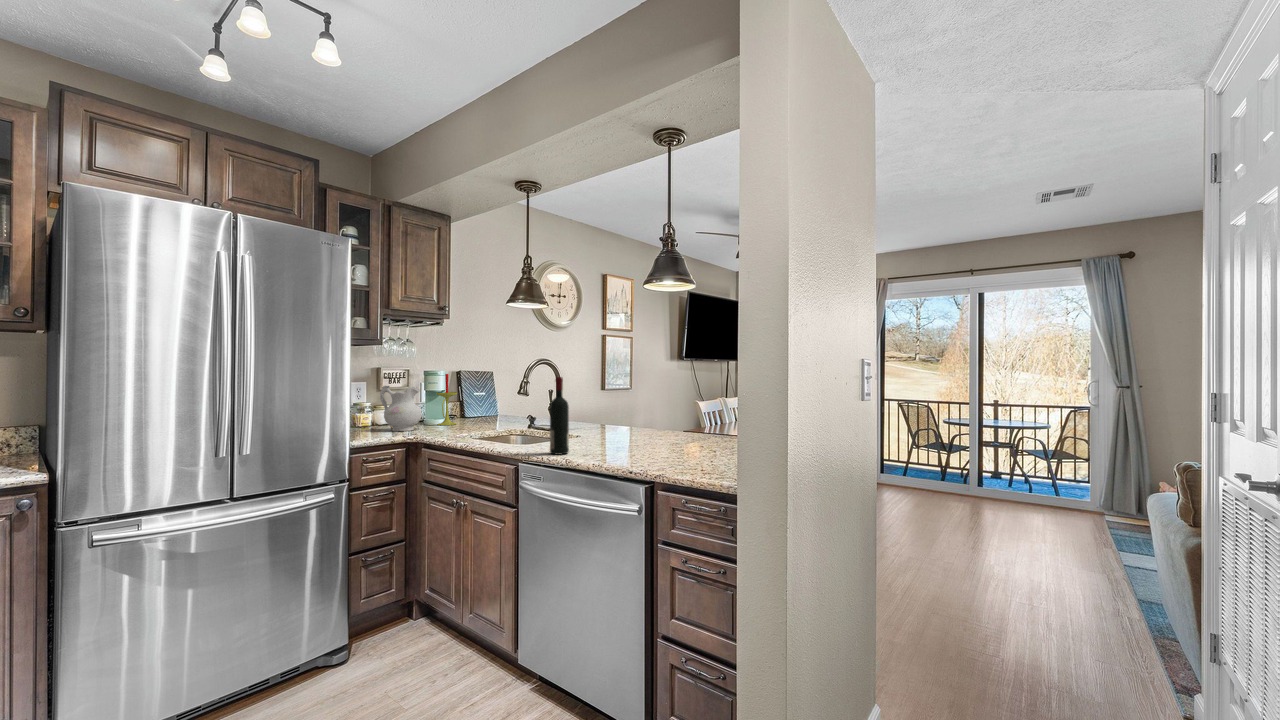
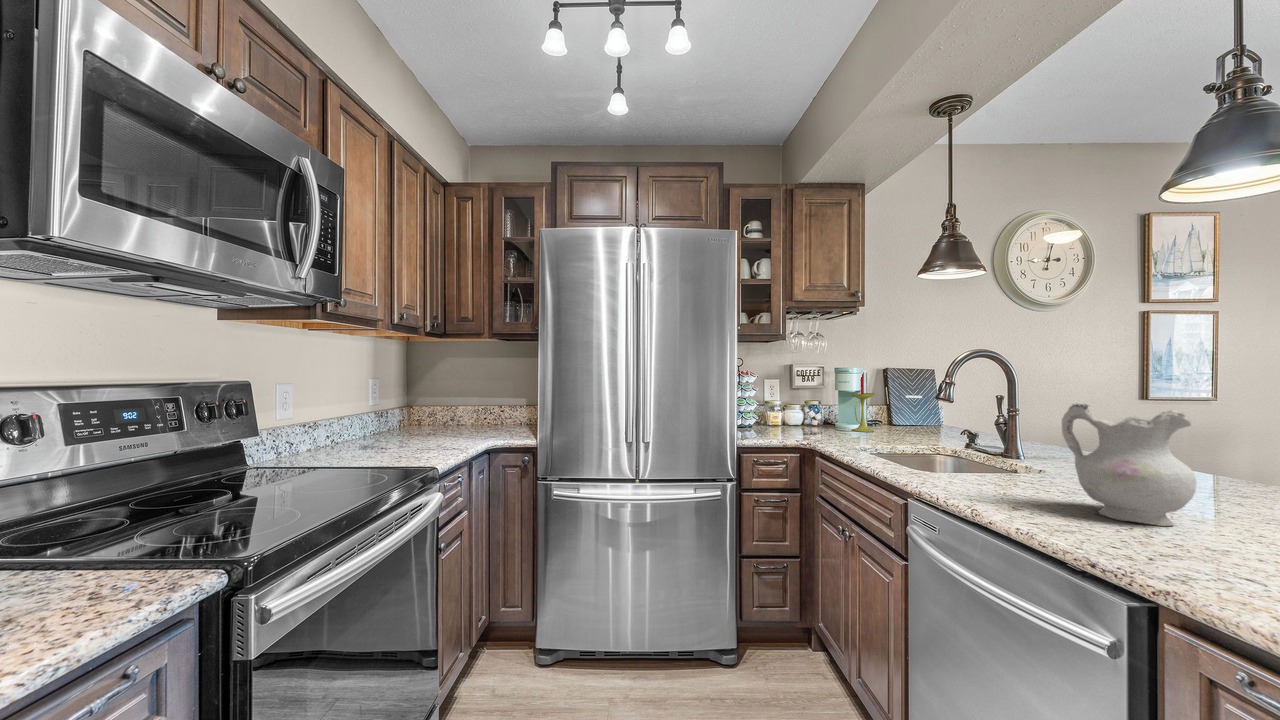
wine bottle: present [550,377,569,455] -> none [953,378,987,497]
ceramic pitcher: present [380,386,422,431] -> present [1062,403,1197,526]

